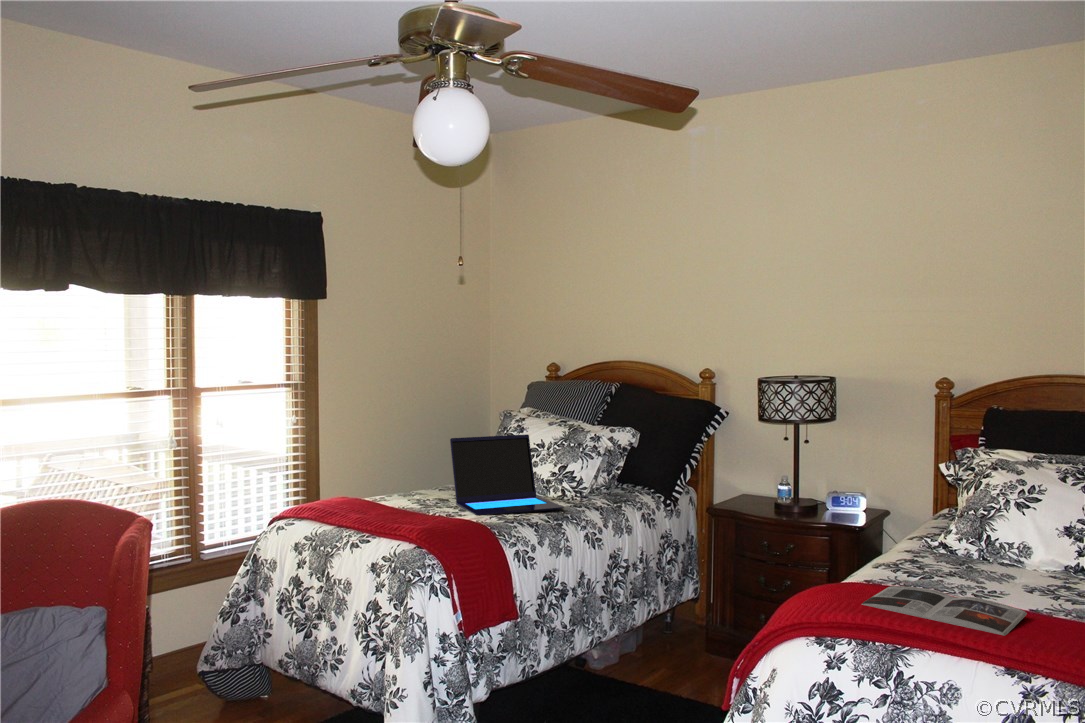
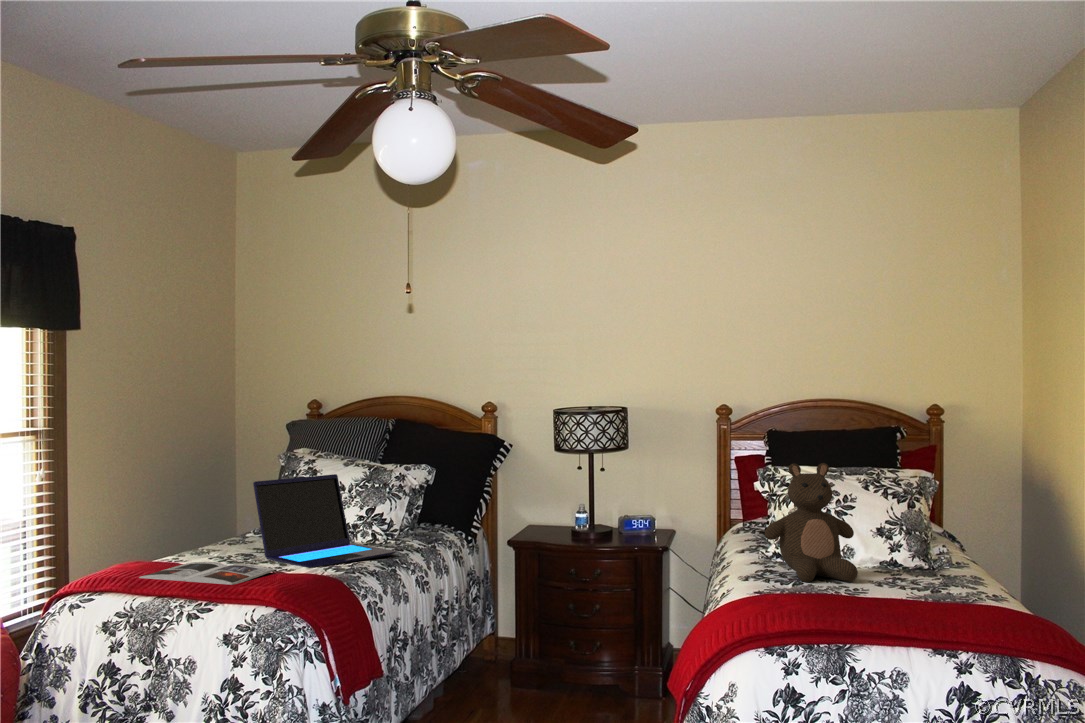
stuffed bear: none [906,448,1017,583] -> present [765,463,858,582]
magazine: present [862,586,1027,636] -> present [139,562,273,585]

